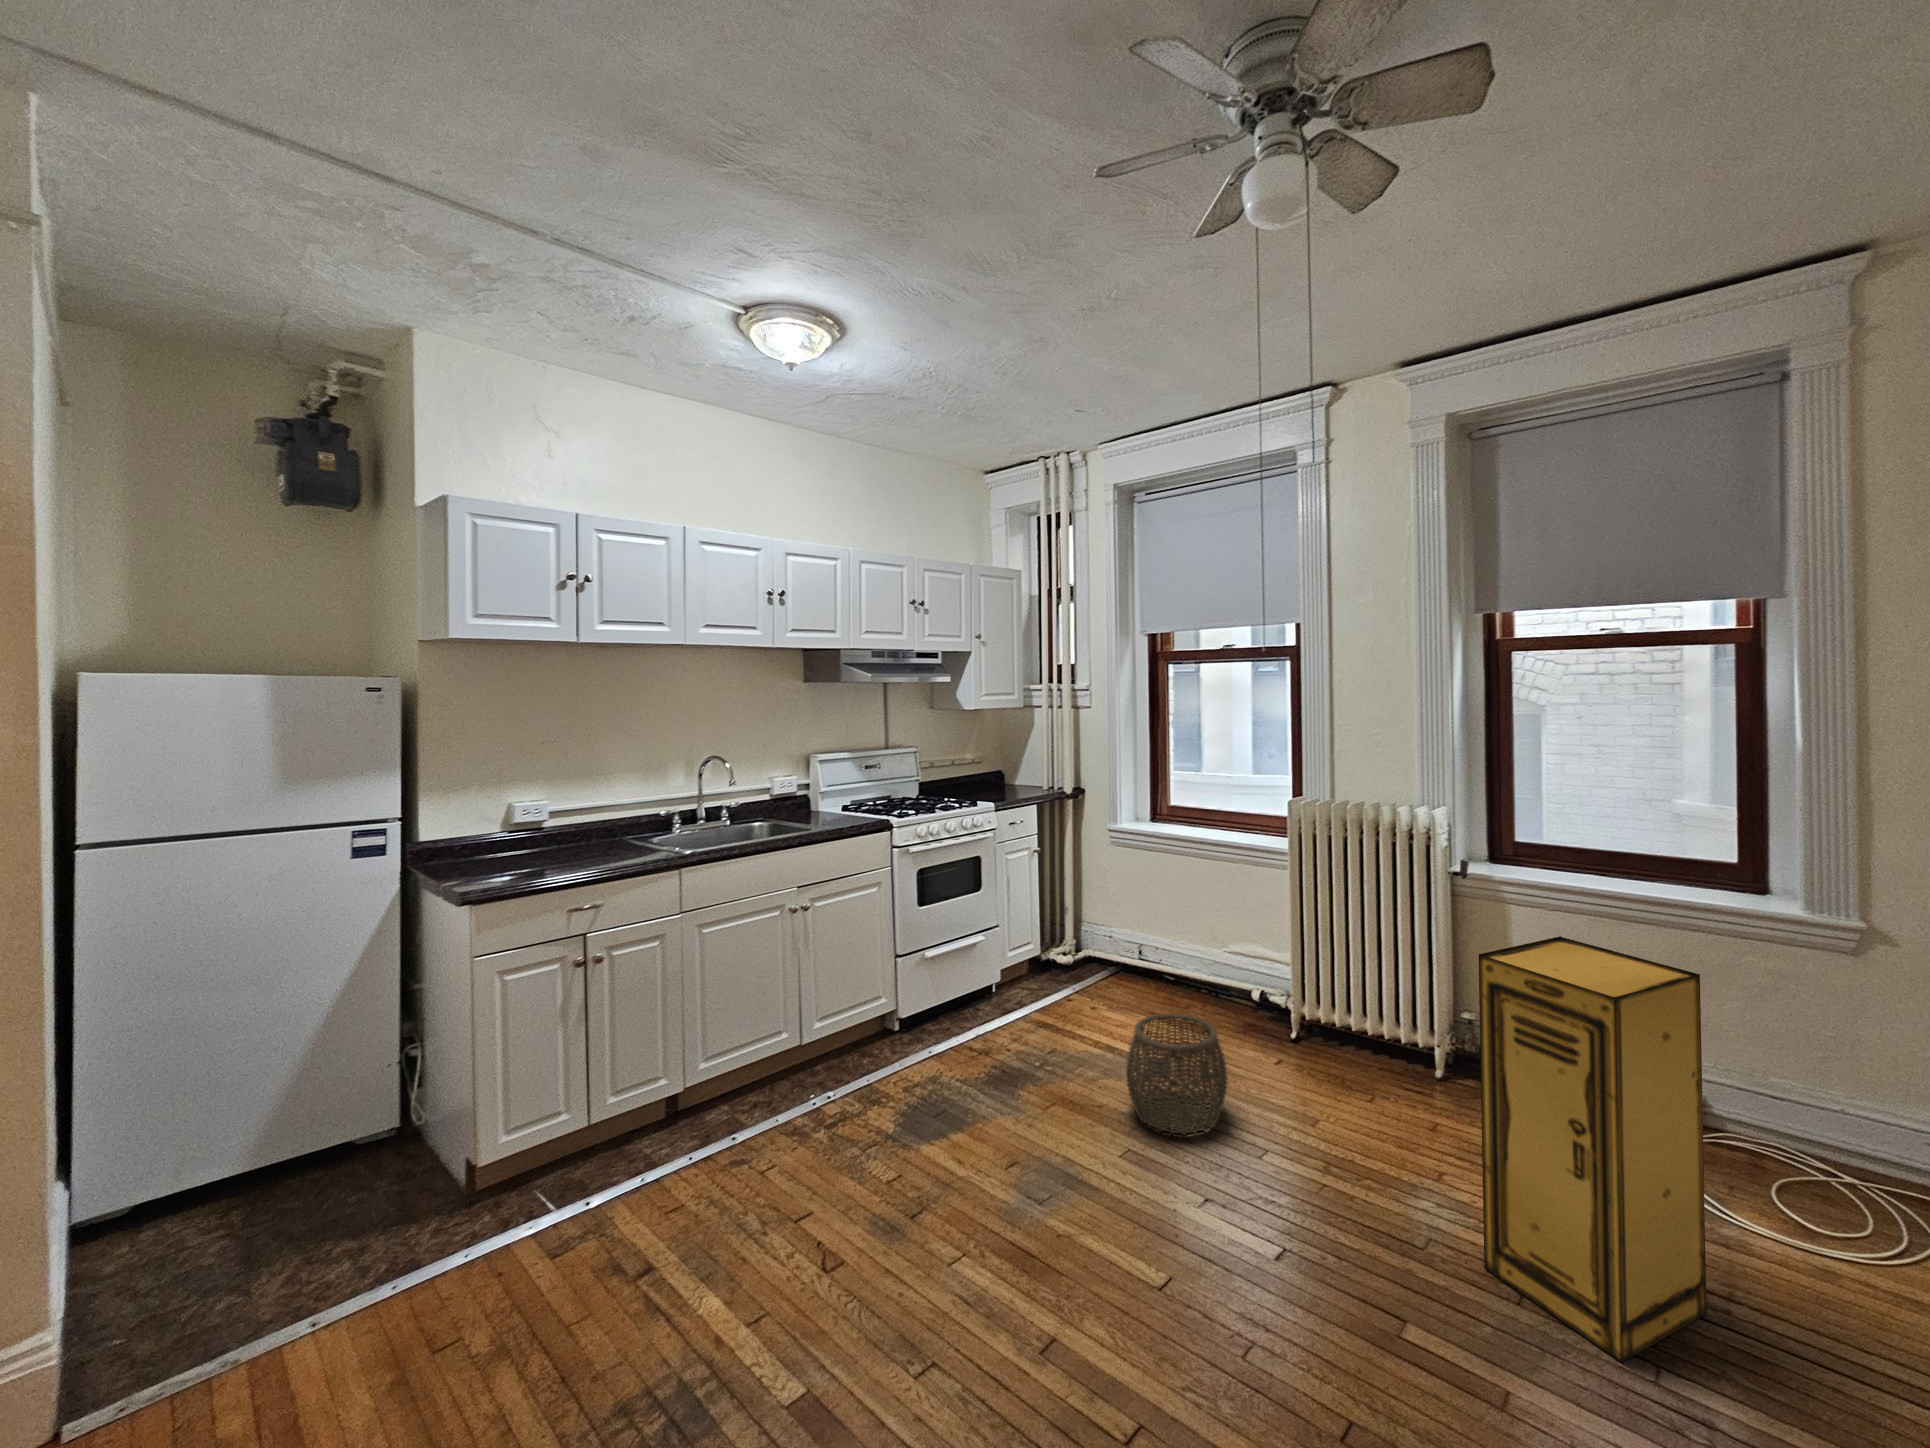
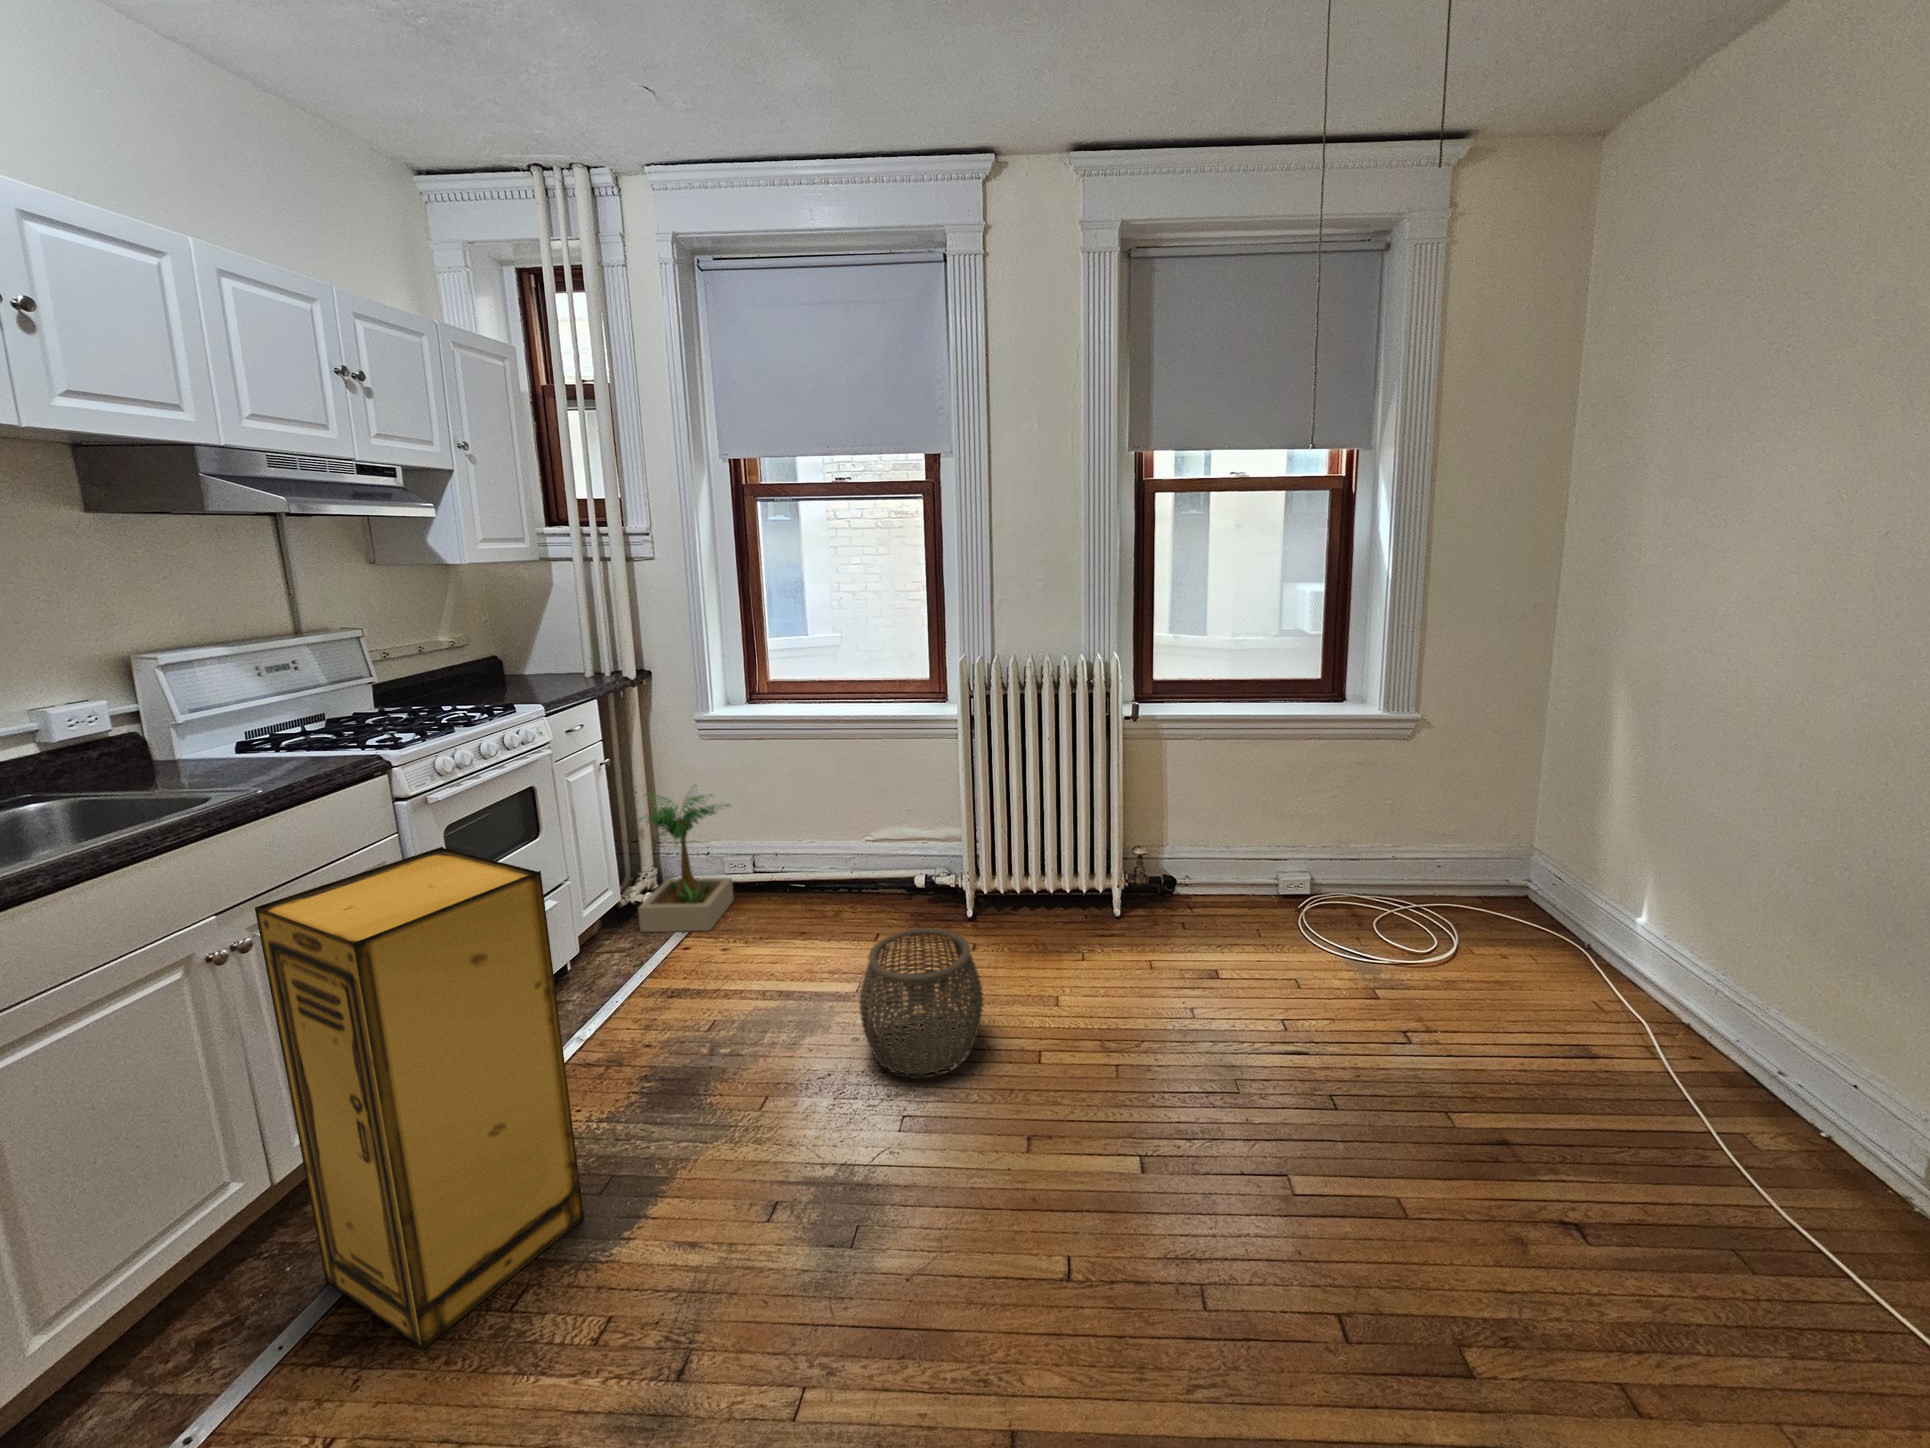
potted plant: none [1044,878,1124,994] -> present [638,794,734,932]
storage cabinet: present [1479,936,1706,1363] -> present [255,847,584,1350]

